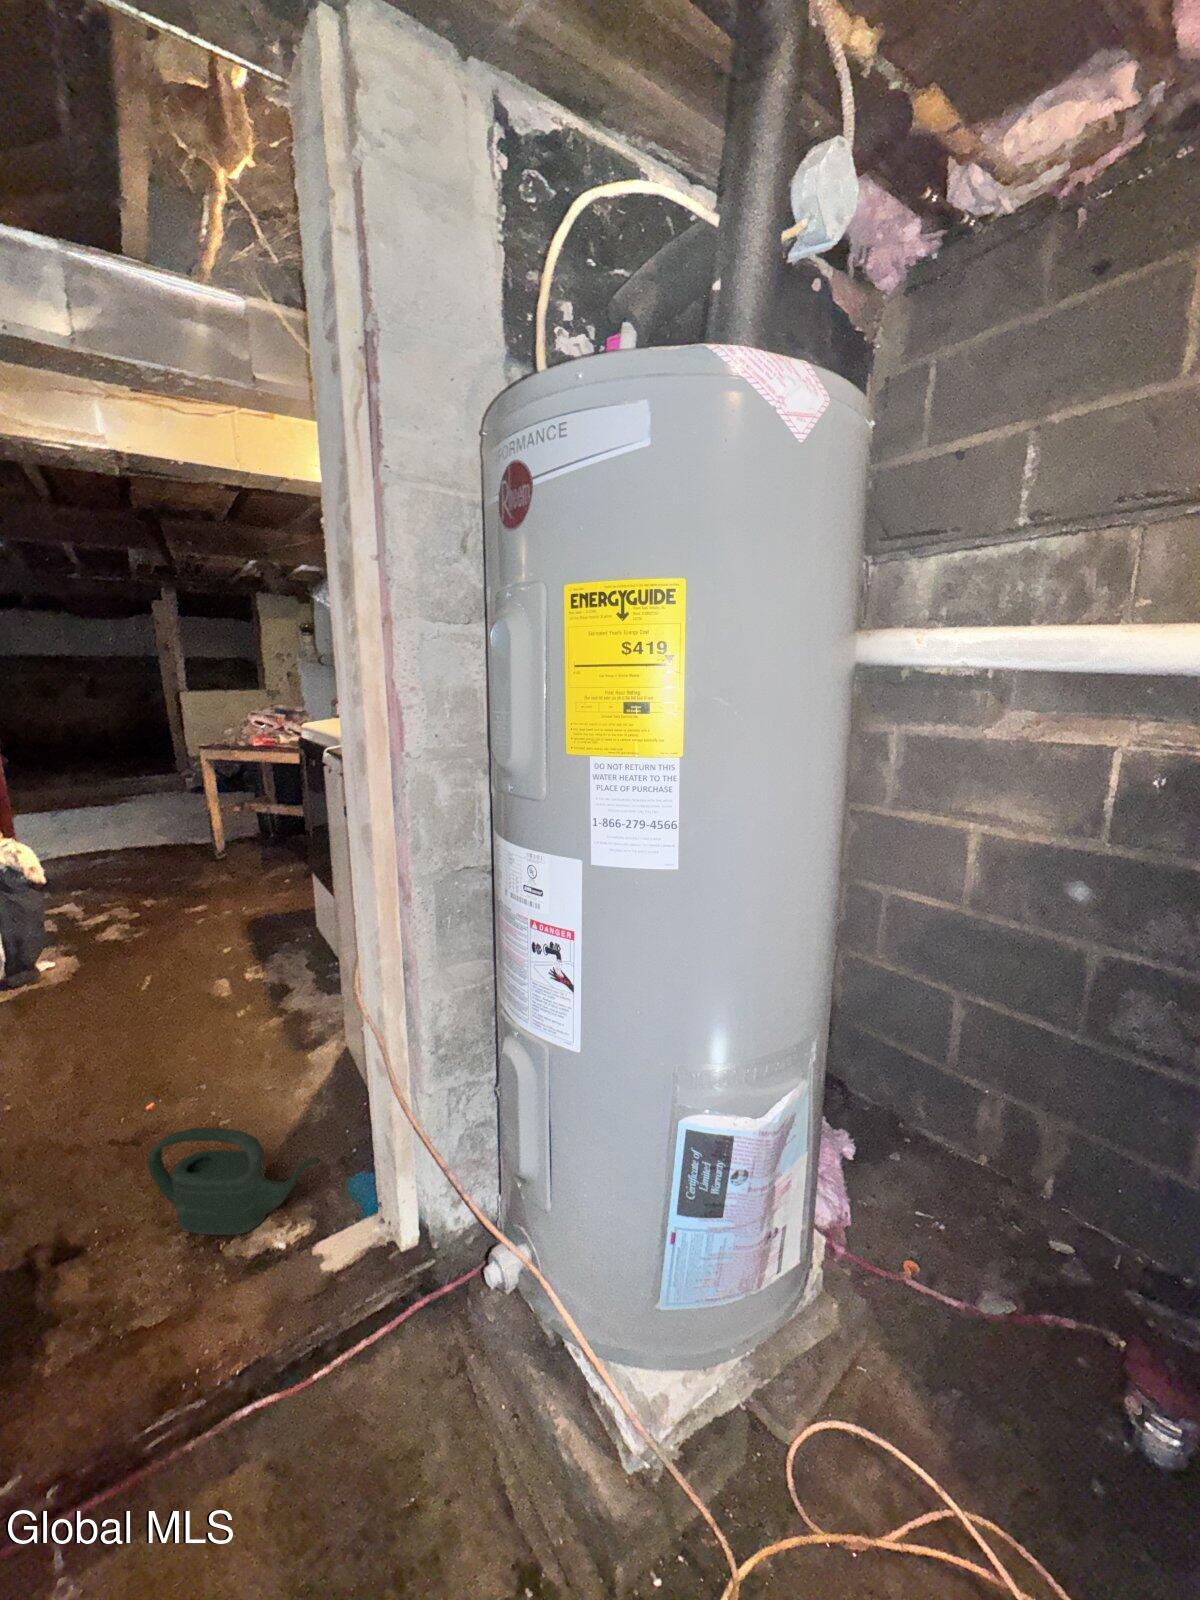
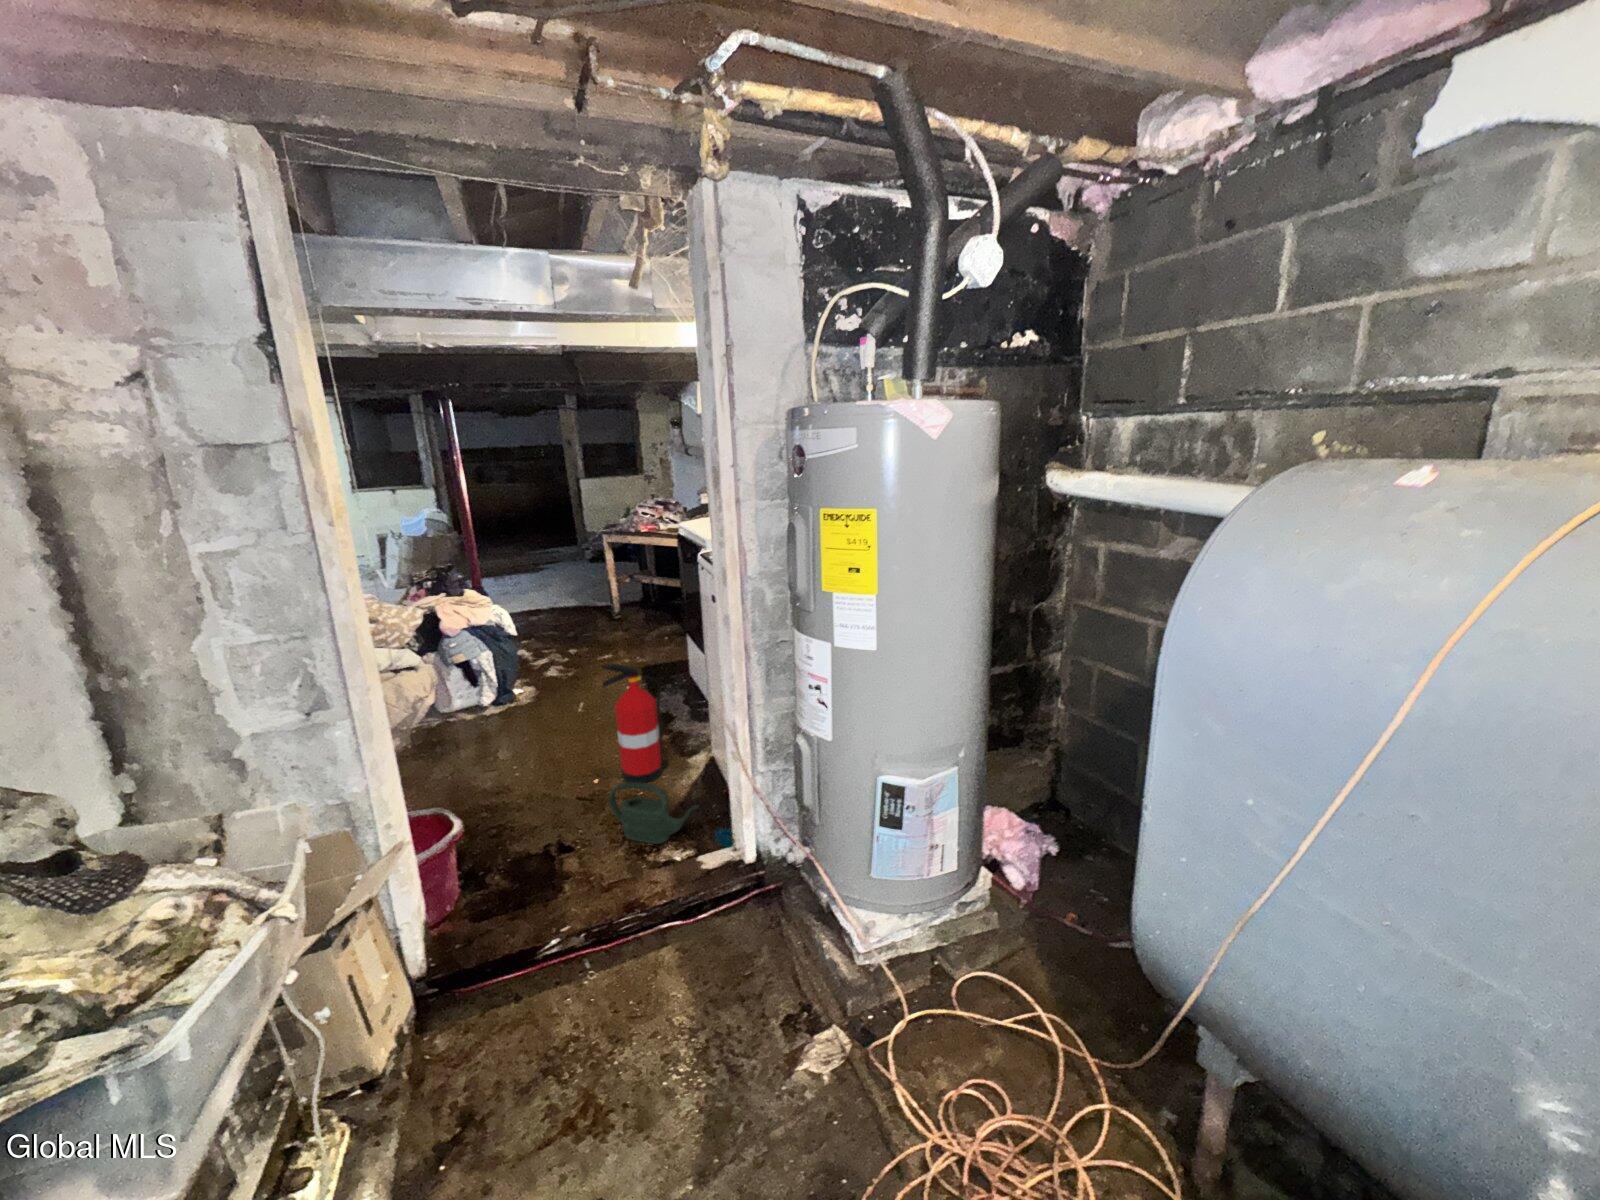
fire extinguisher: none [152,920,270,1112] -> present [602,664,666,783]

